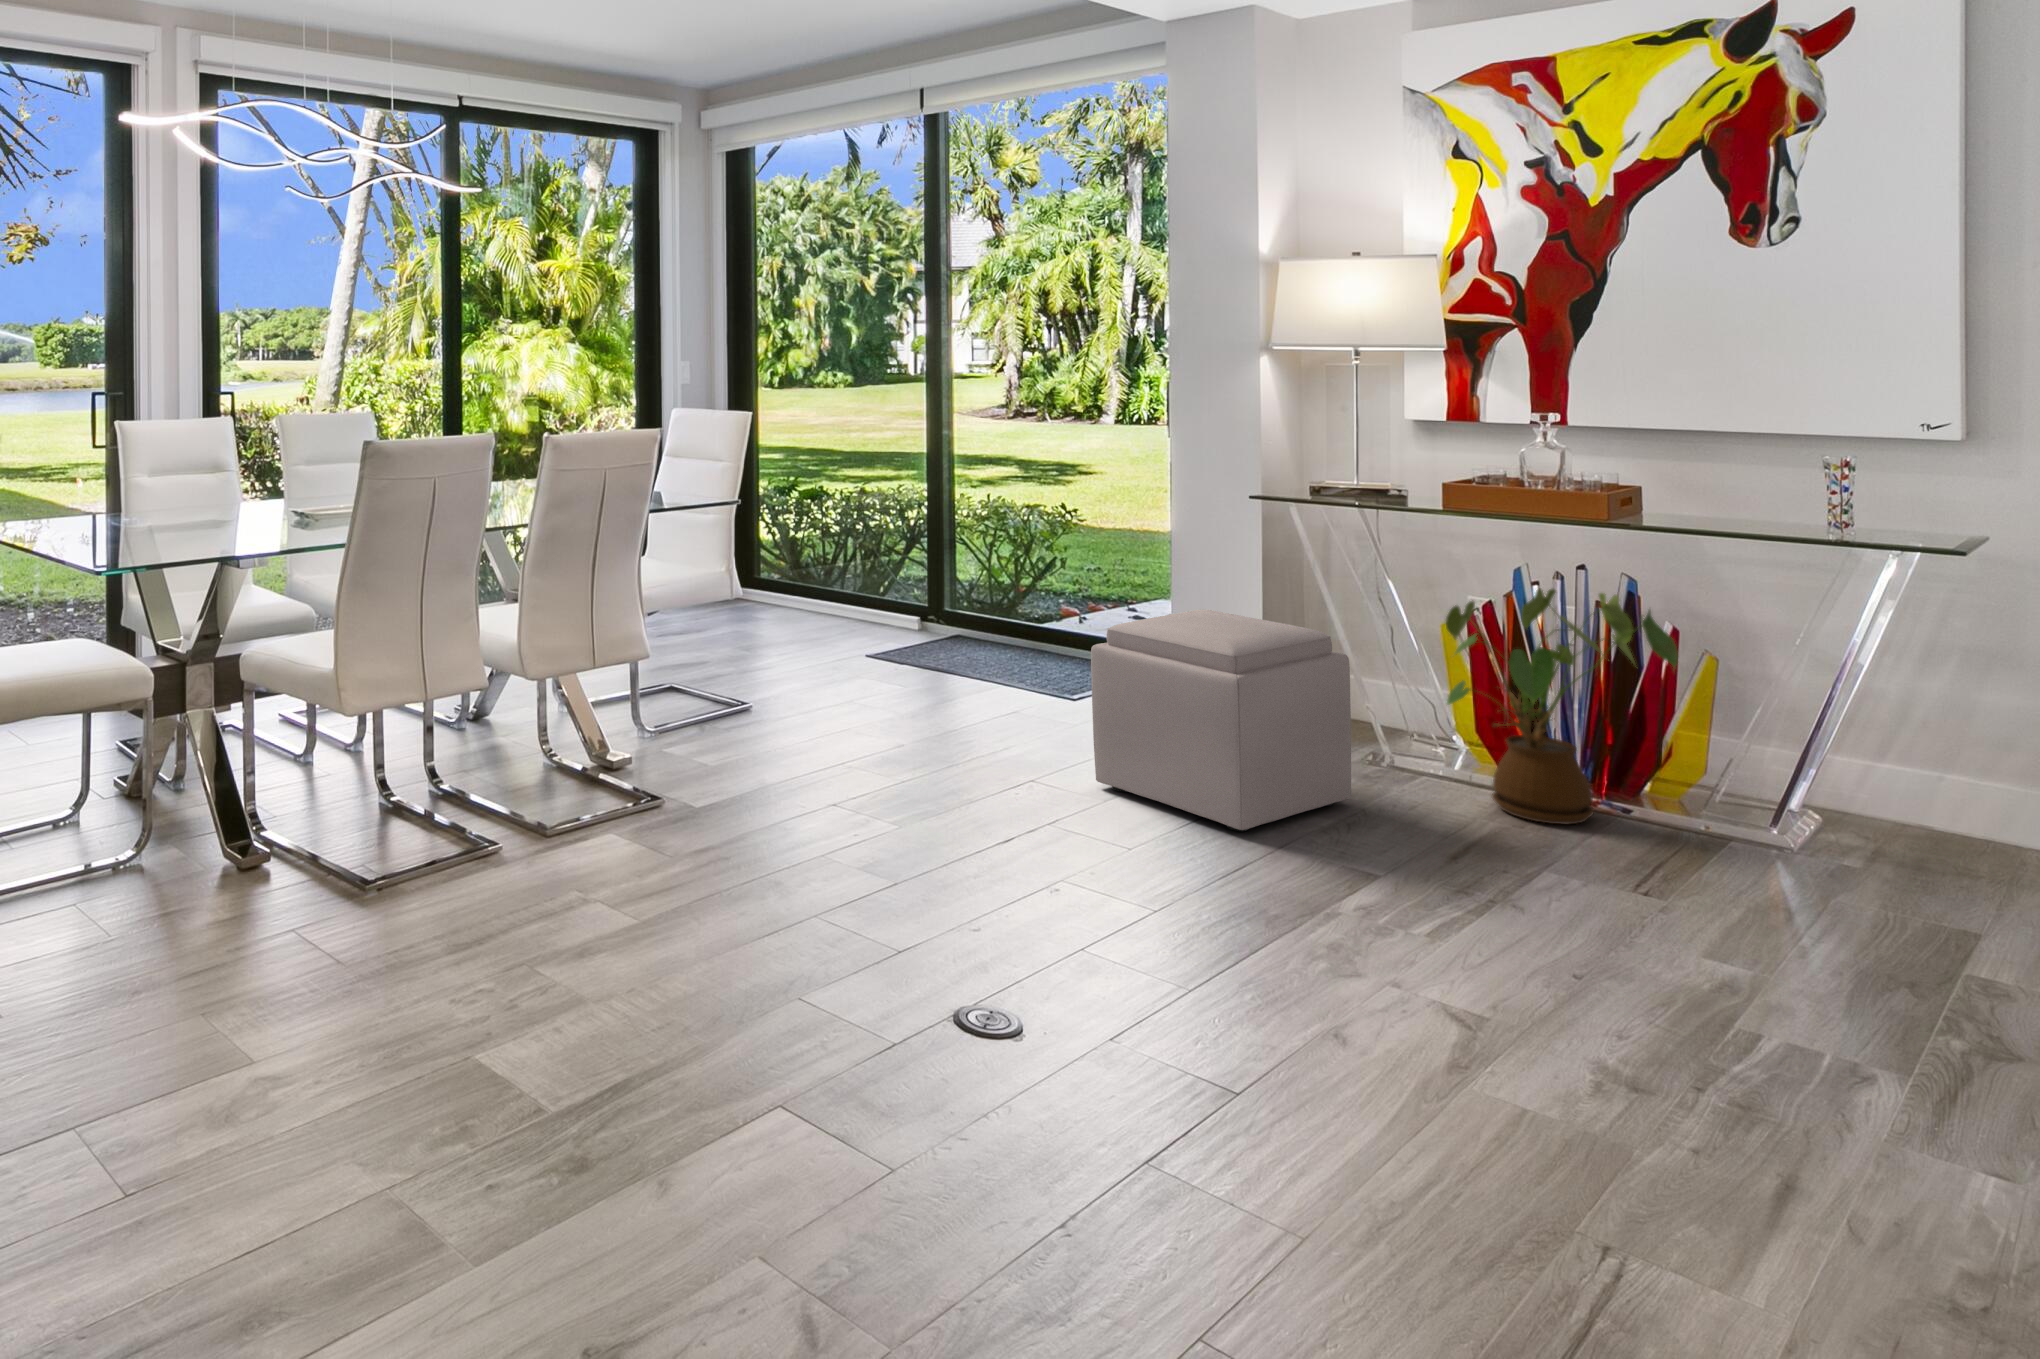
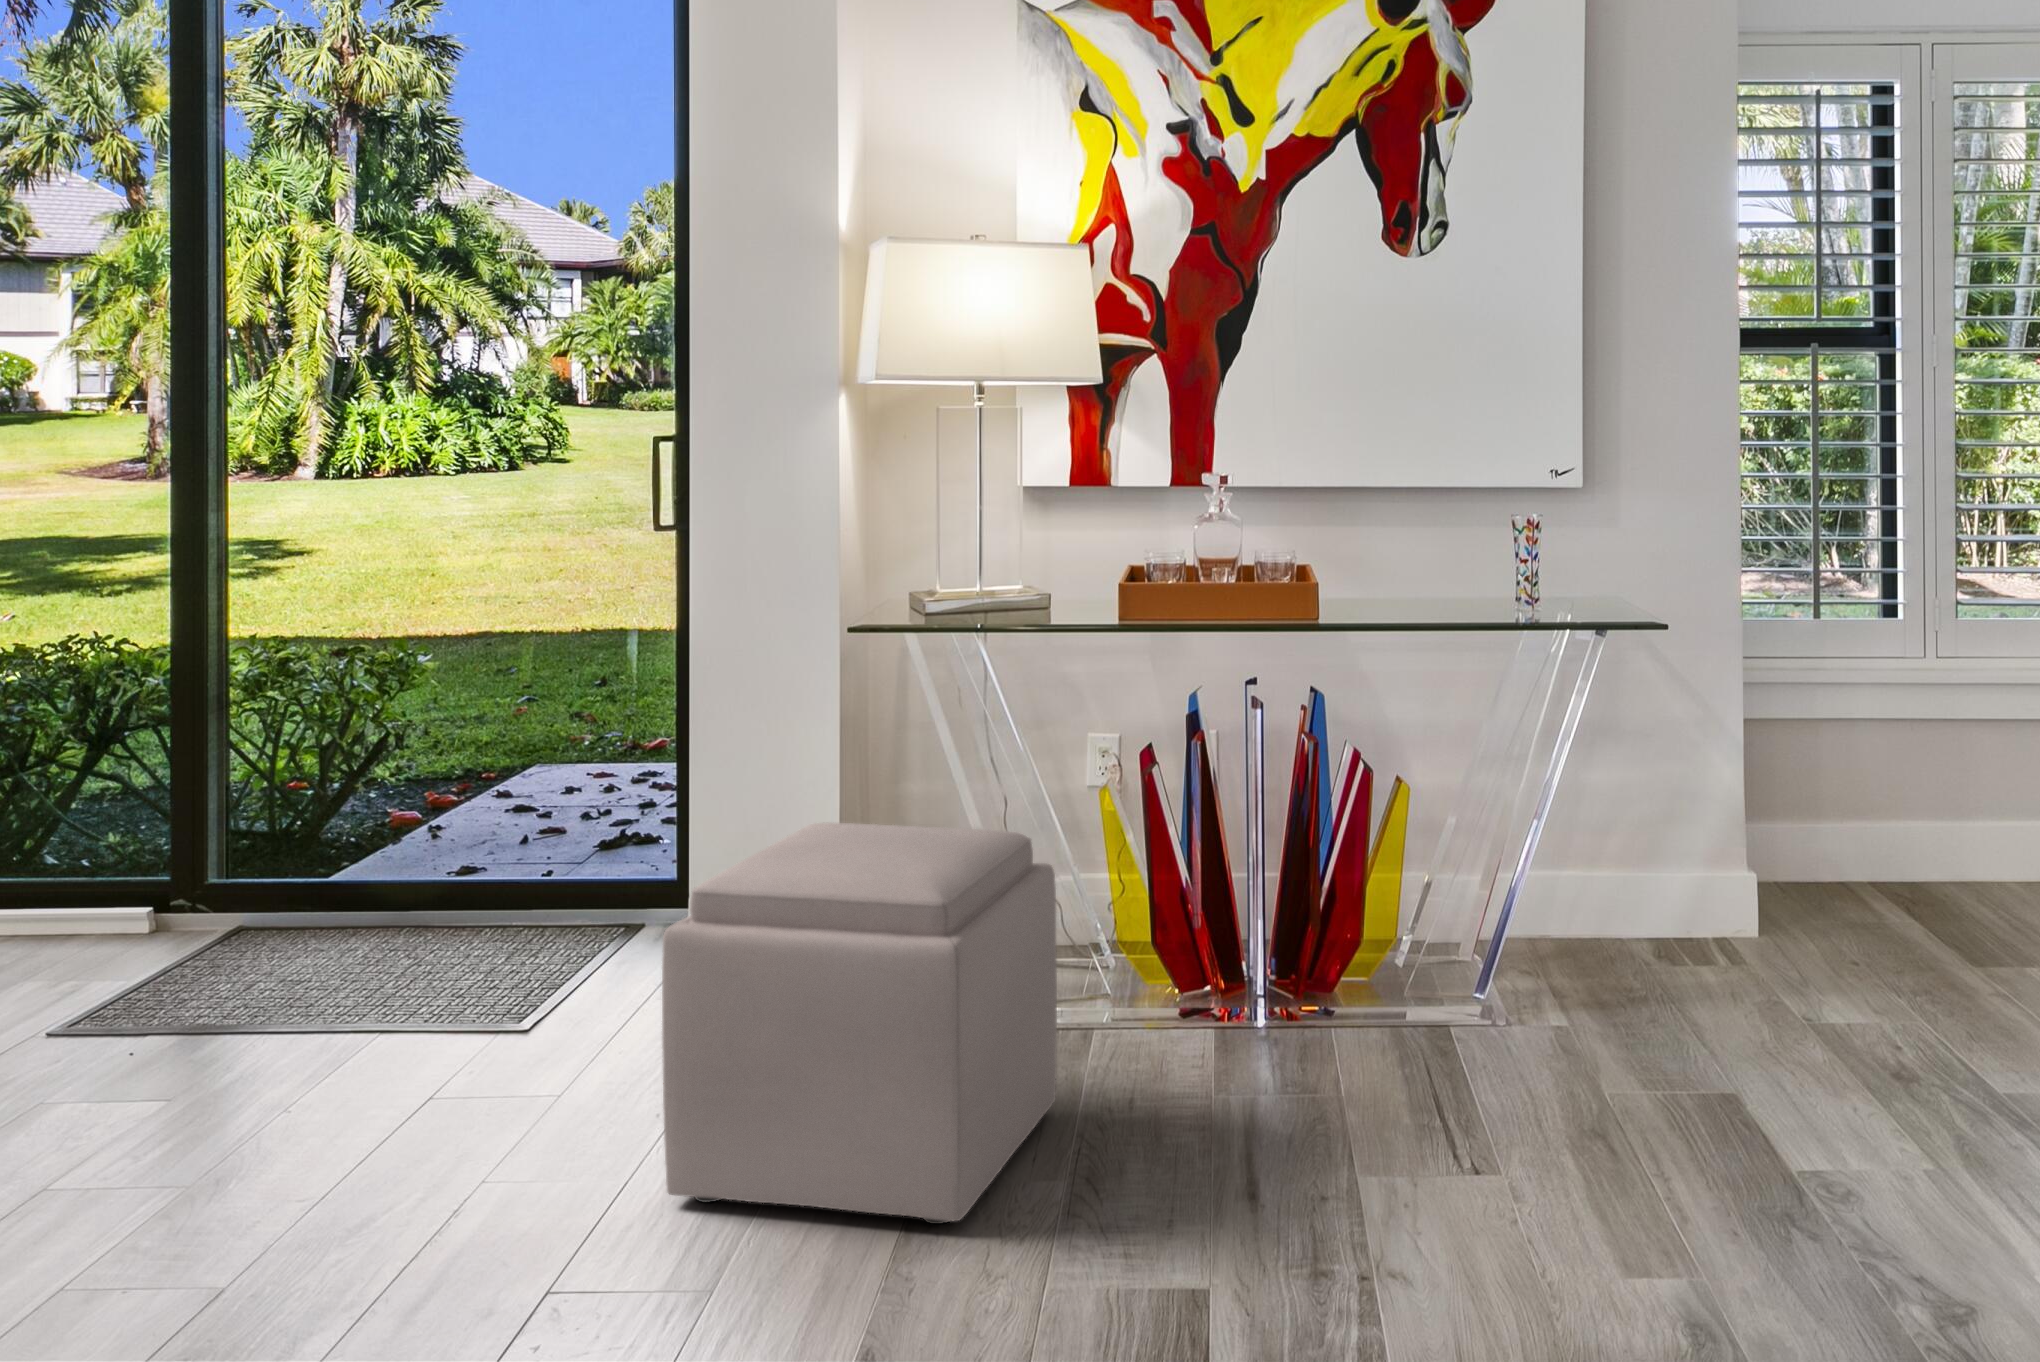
house plant: present [1446,589,1678,824] -> none [1146,715,1418,1066]

